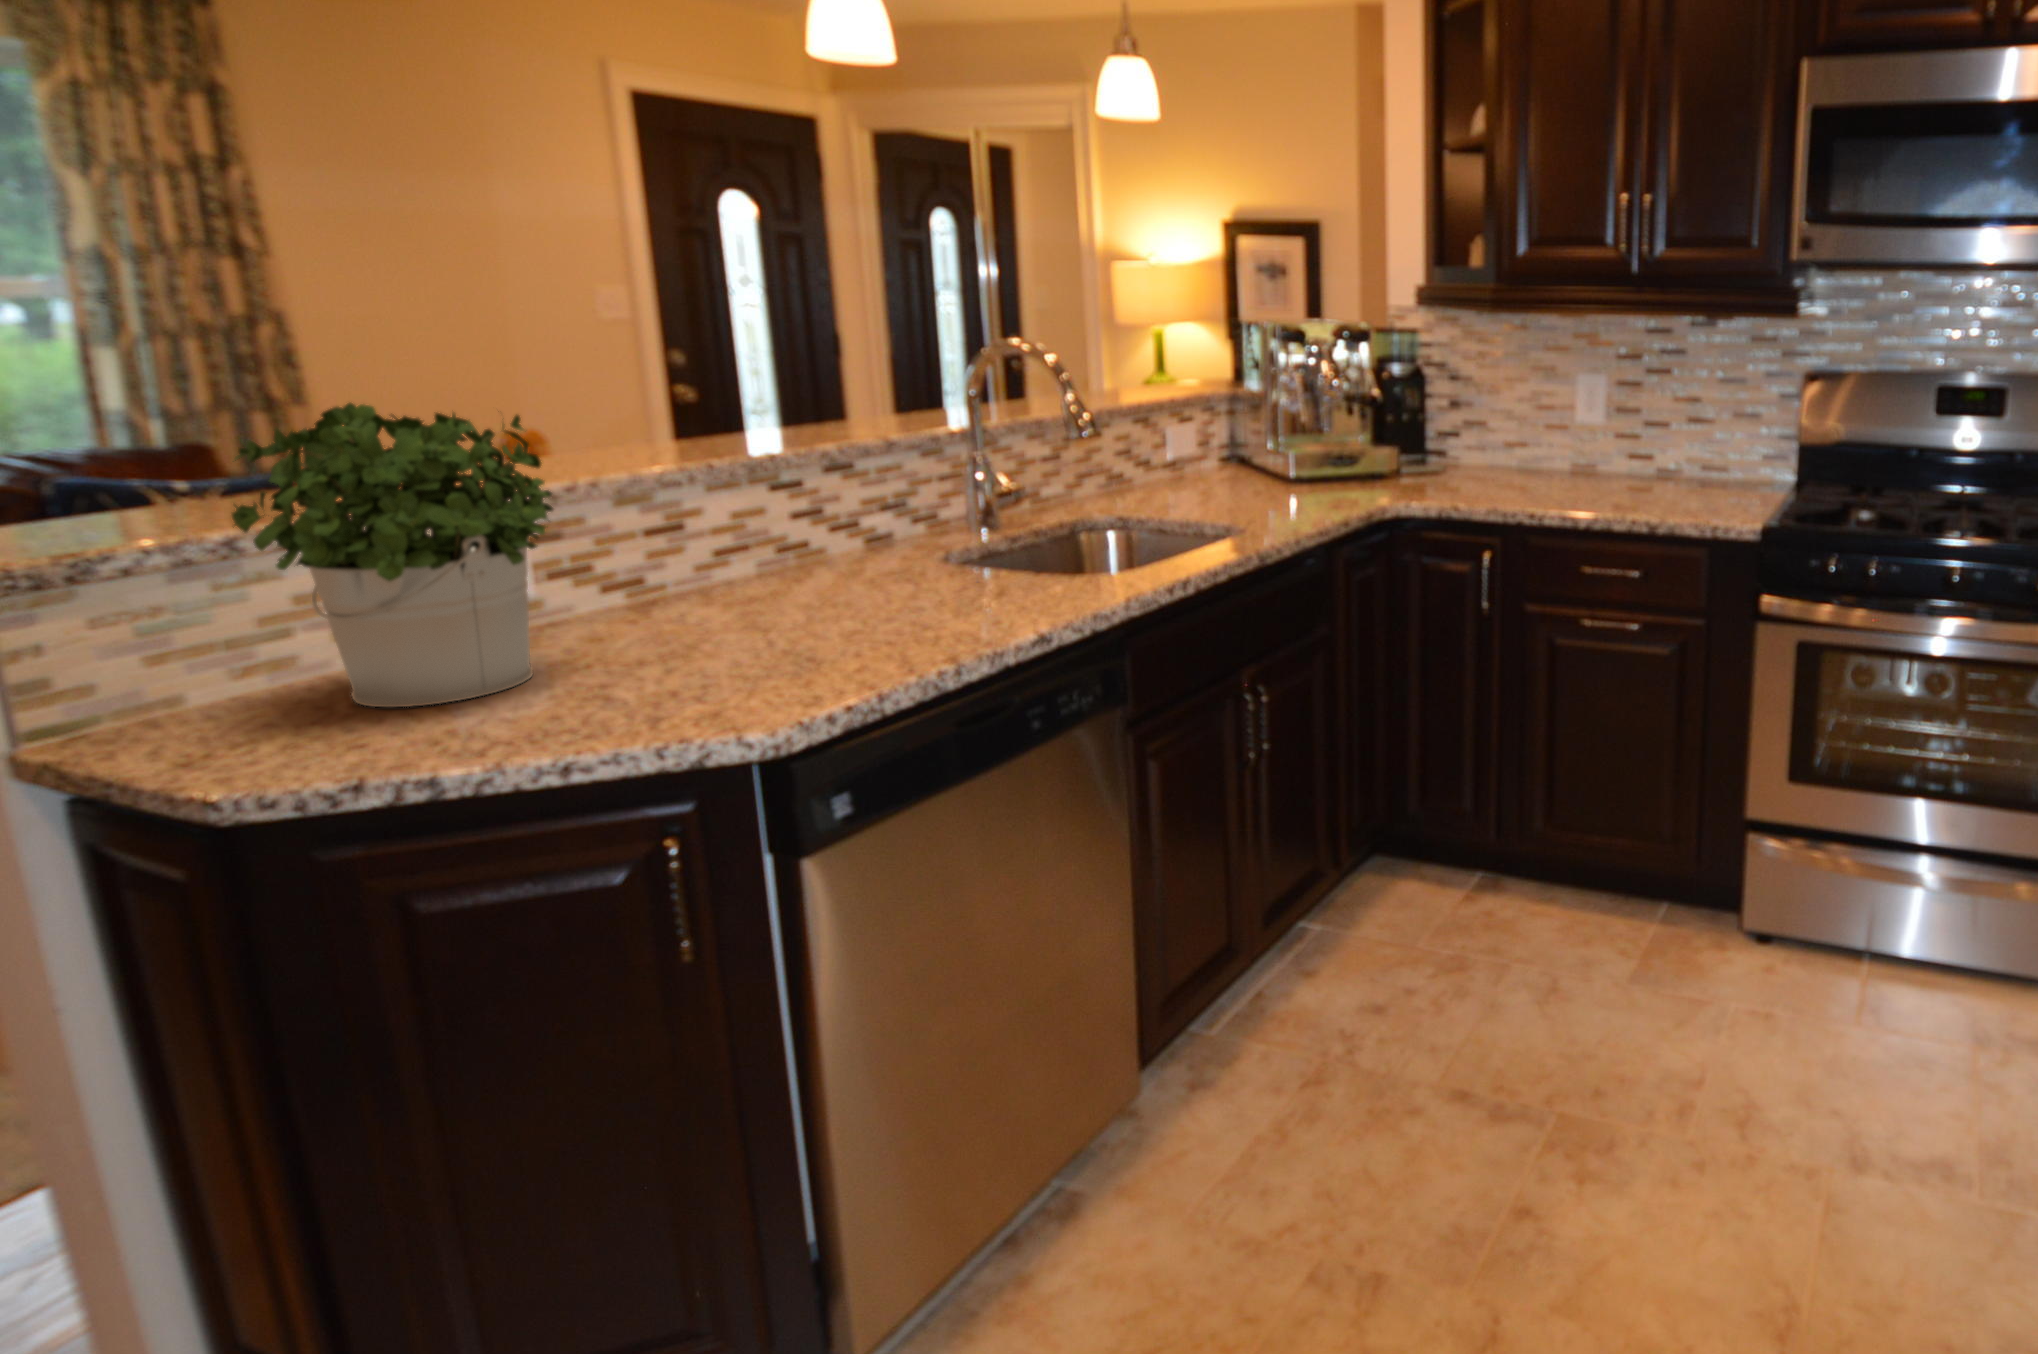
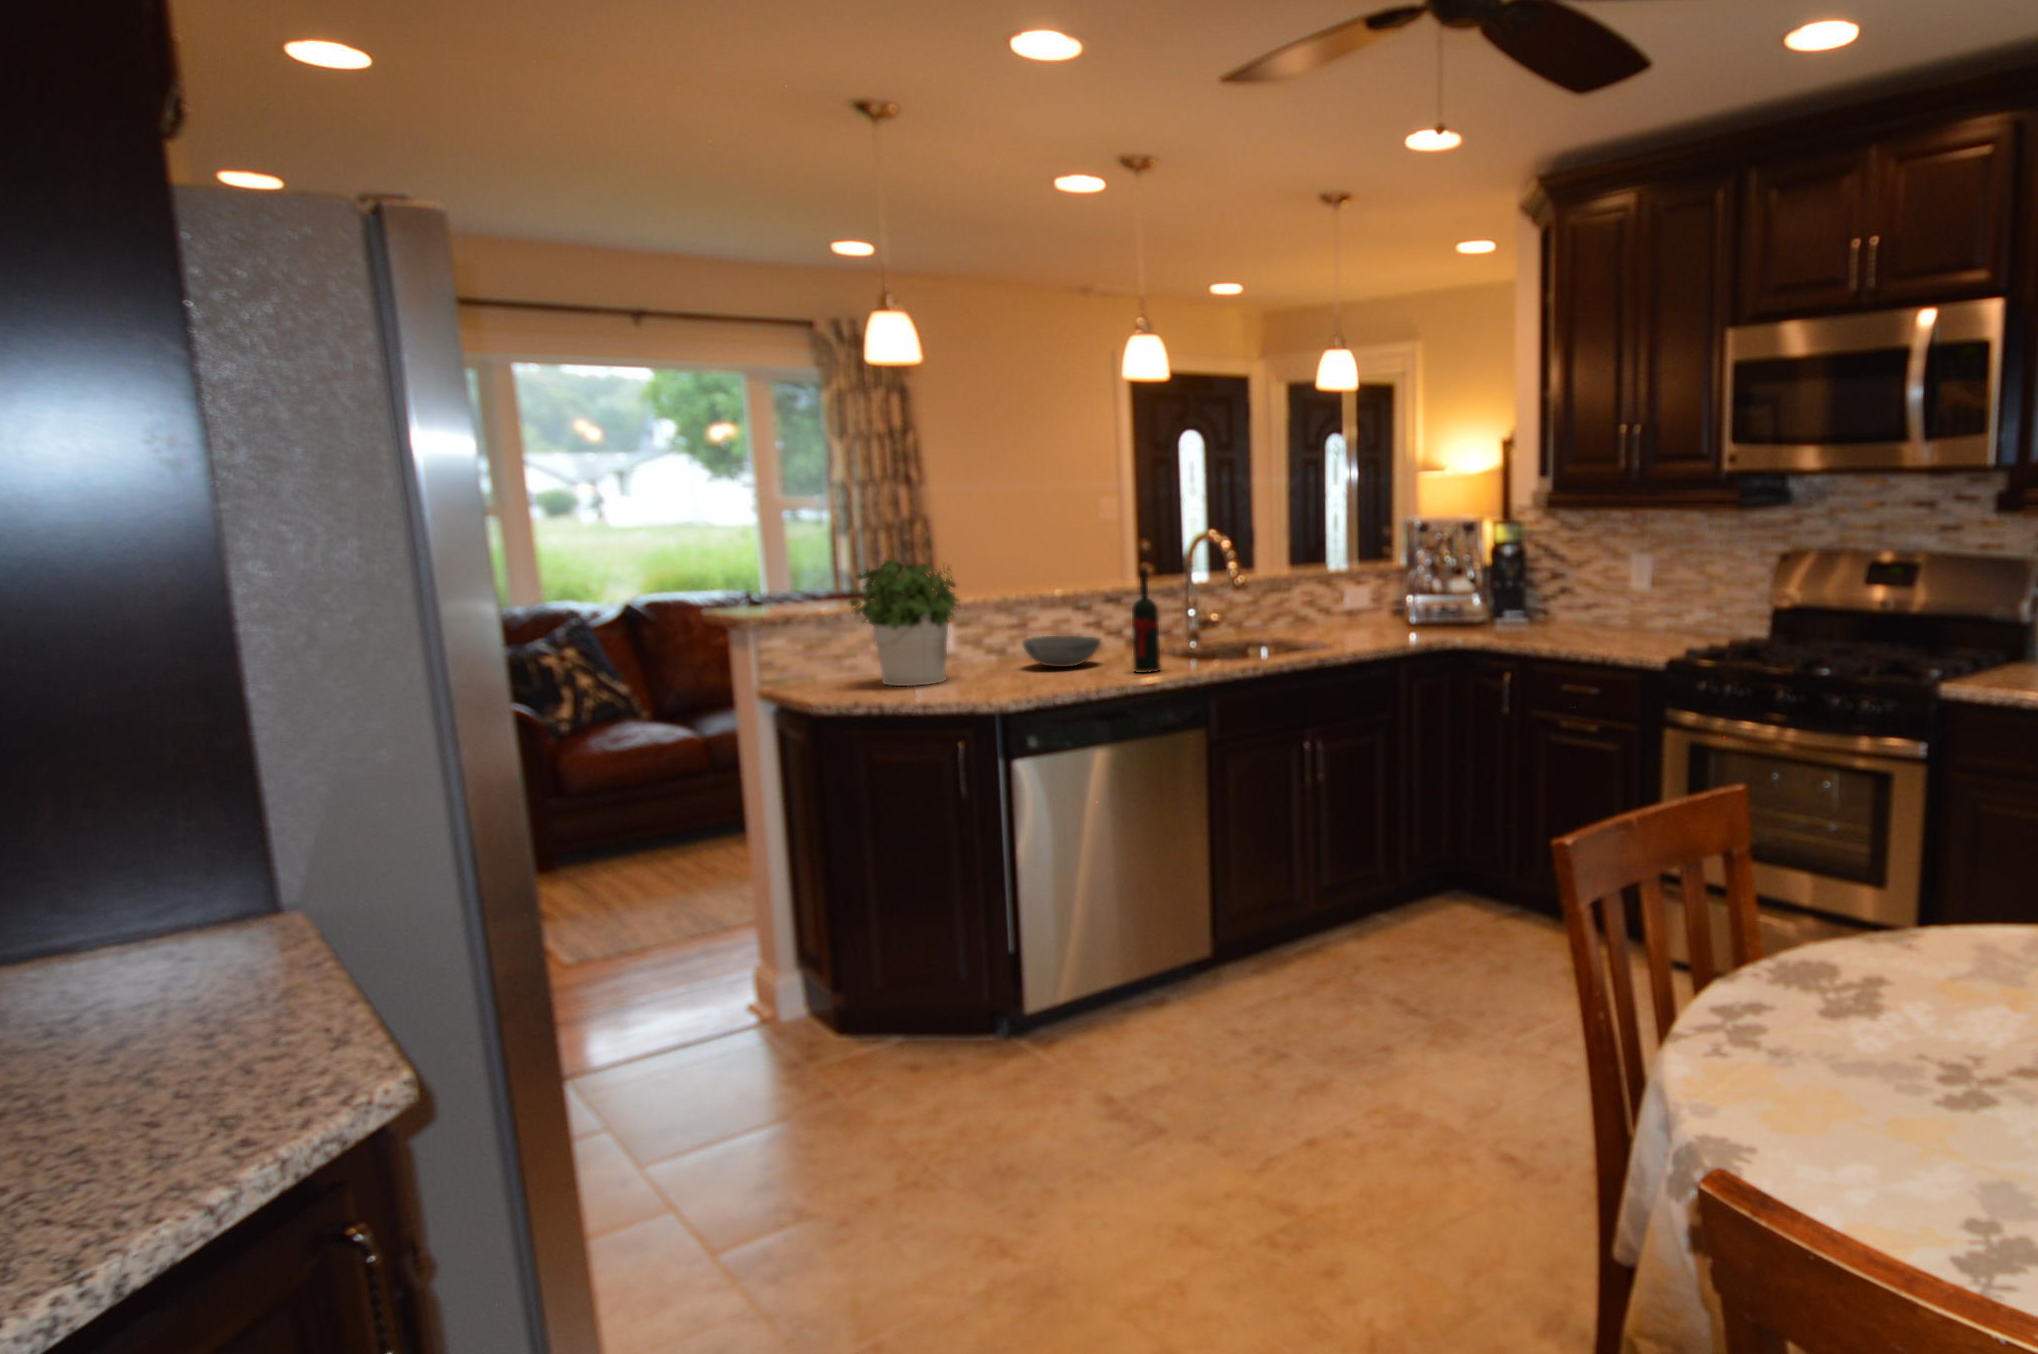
wine bottle: none [960,408,1026,616] -> present [1132,565,1161,673]
bowl: none [694,544,869,613] -> present [1023,636,1101,667]

